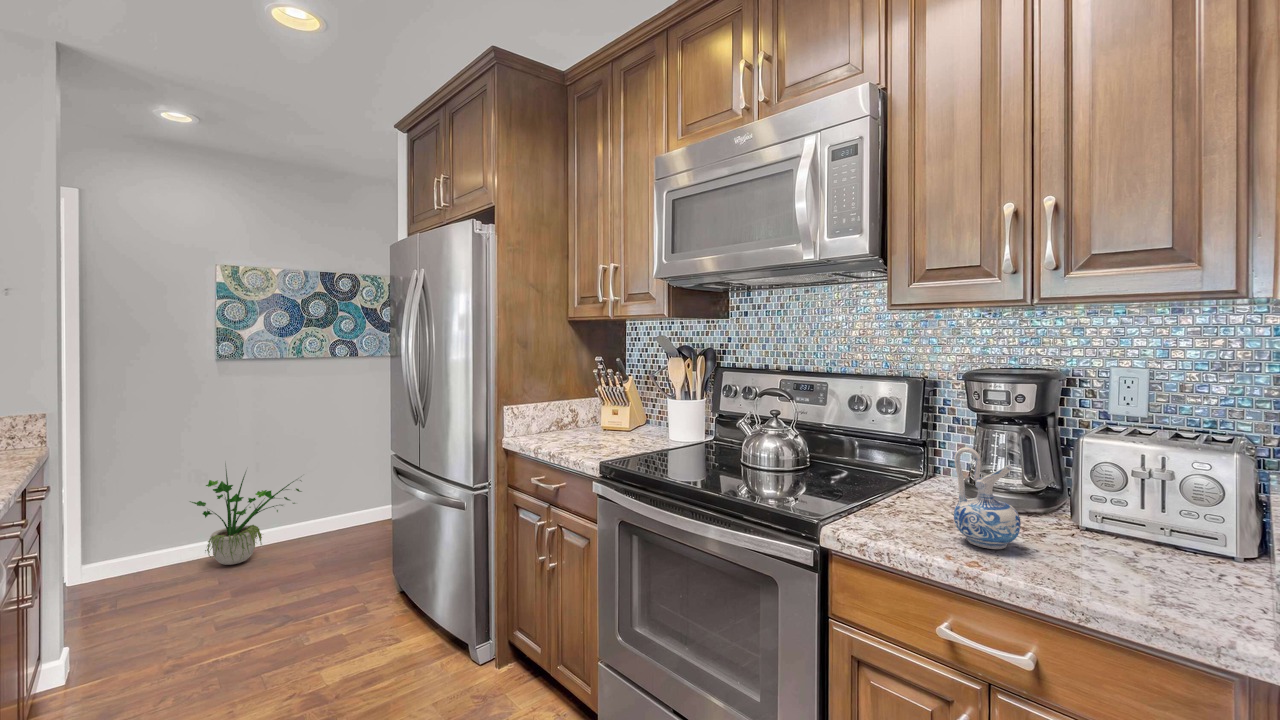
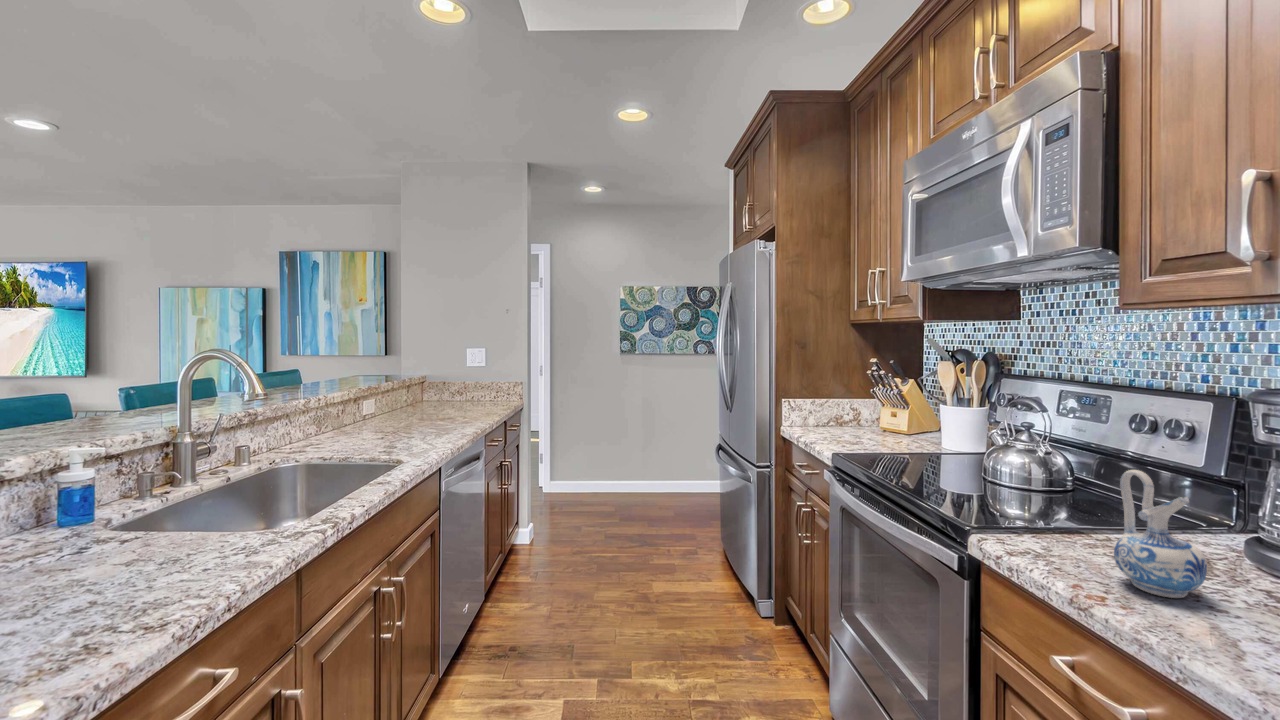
potted plant: present [190,471,301,565] -> none [598,425,673,503]

